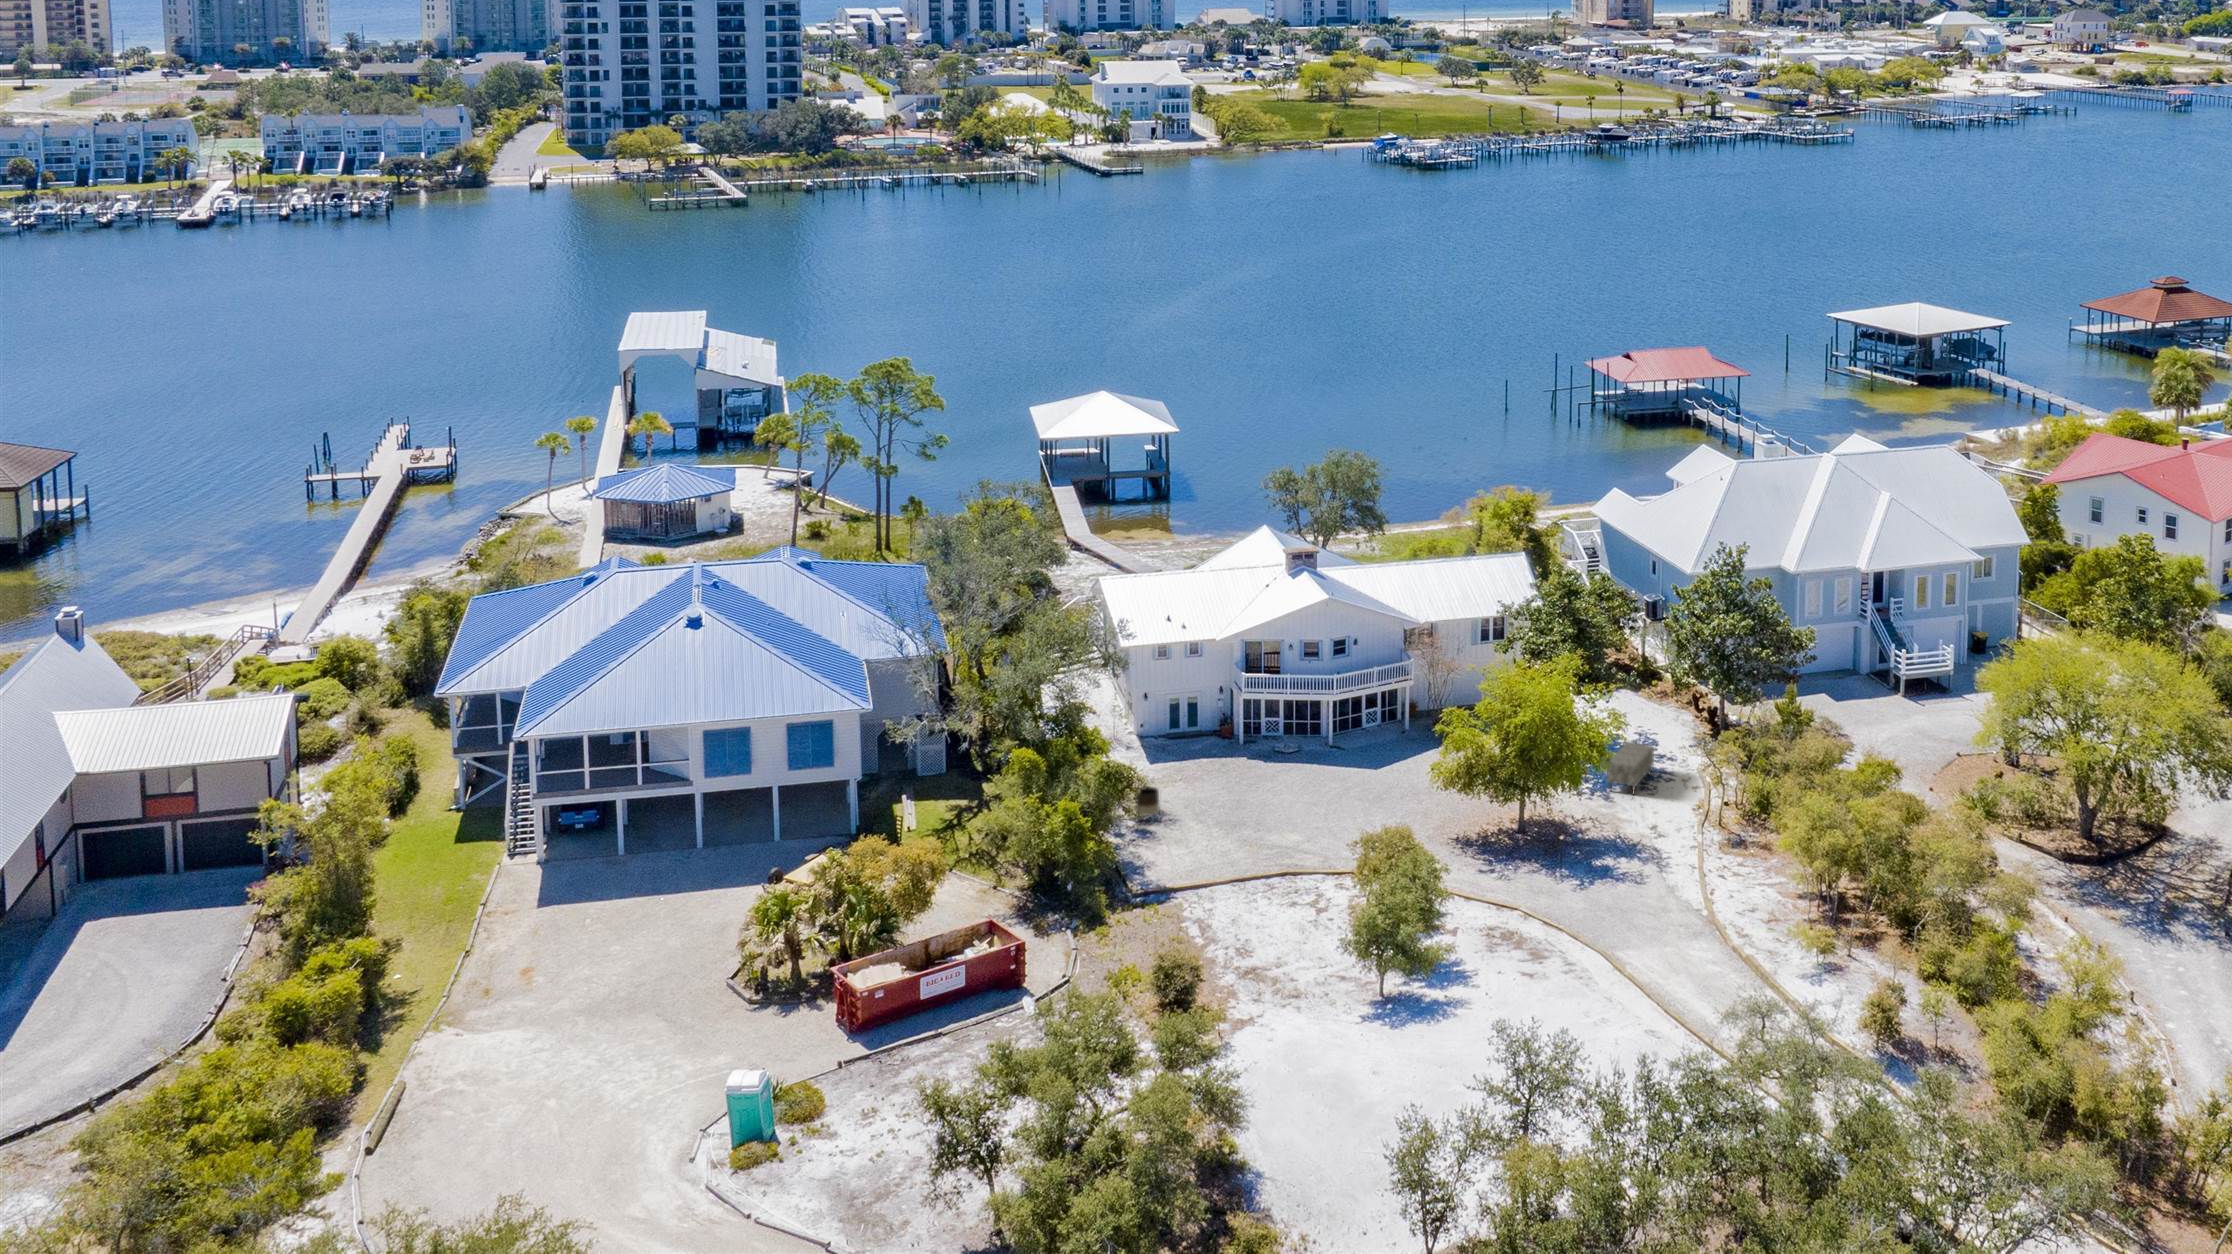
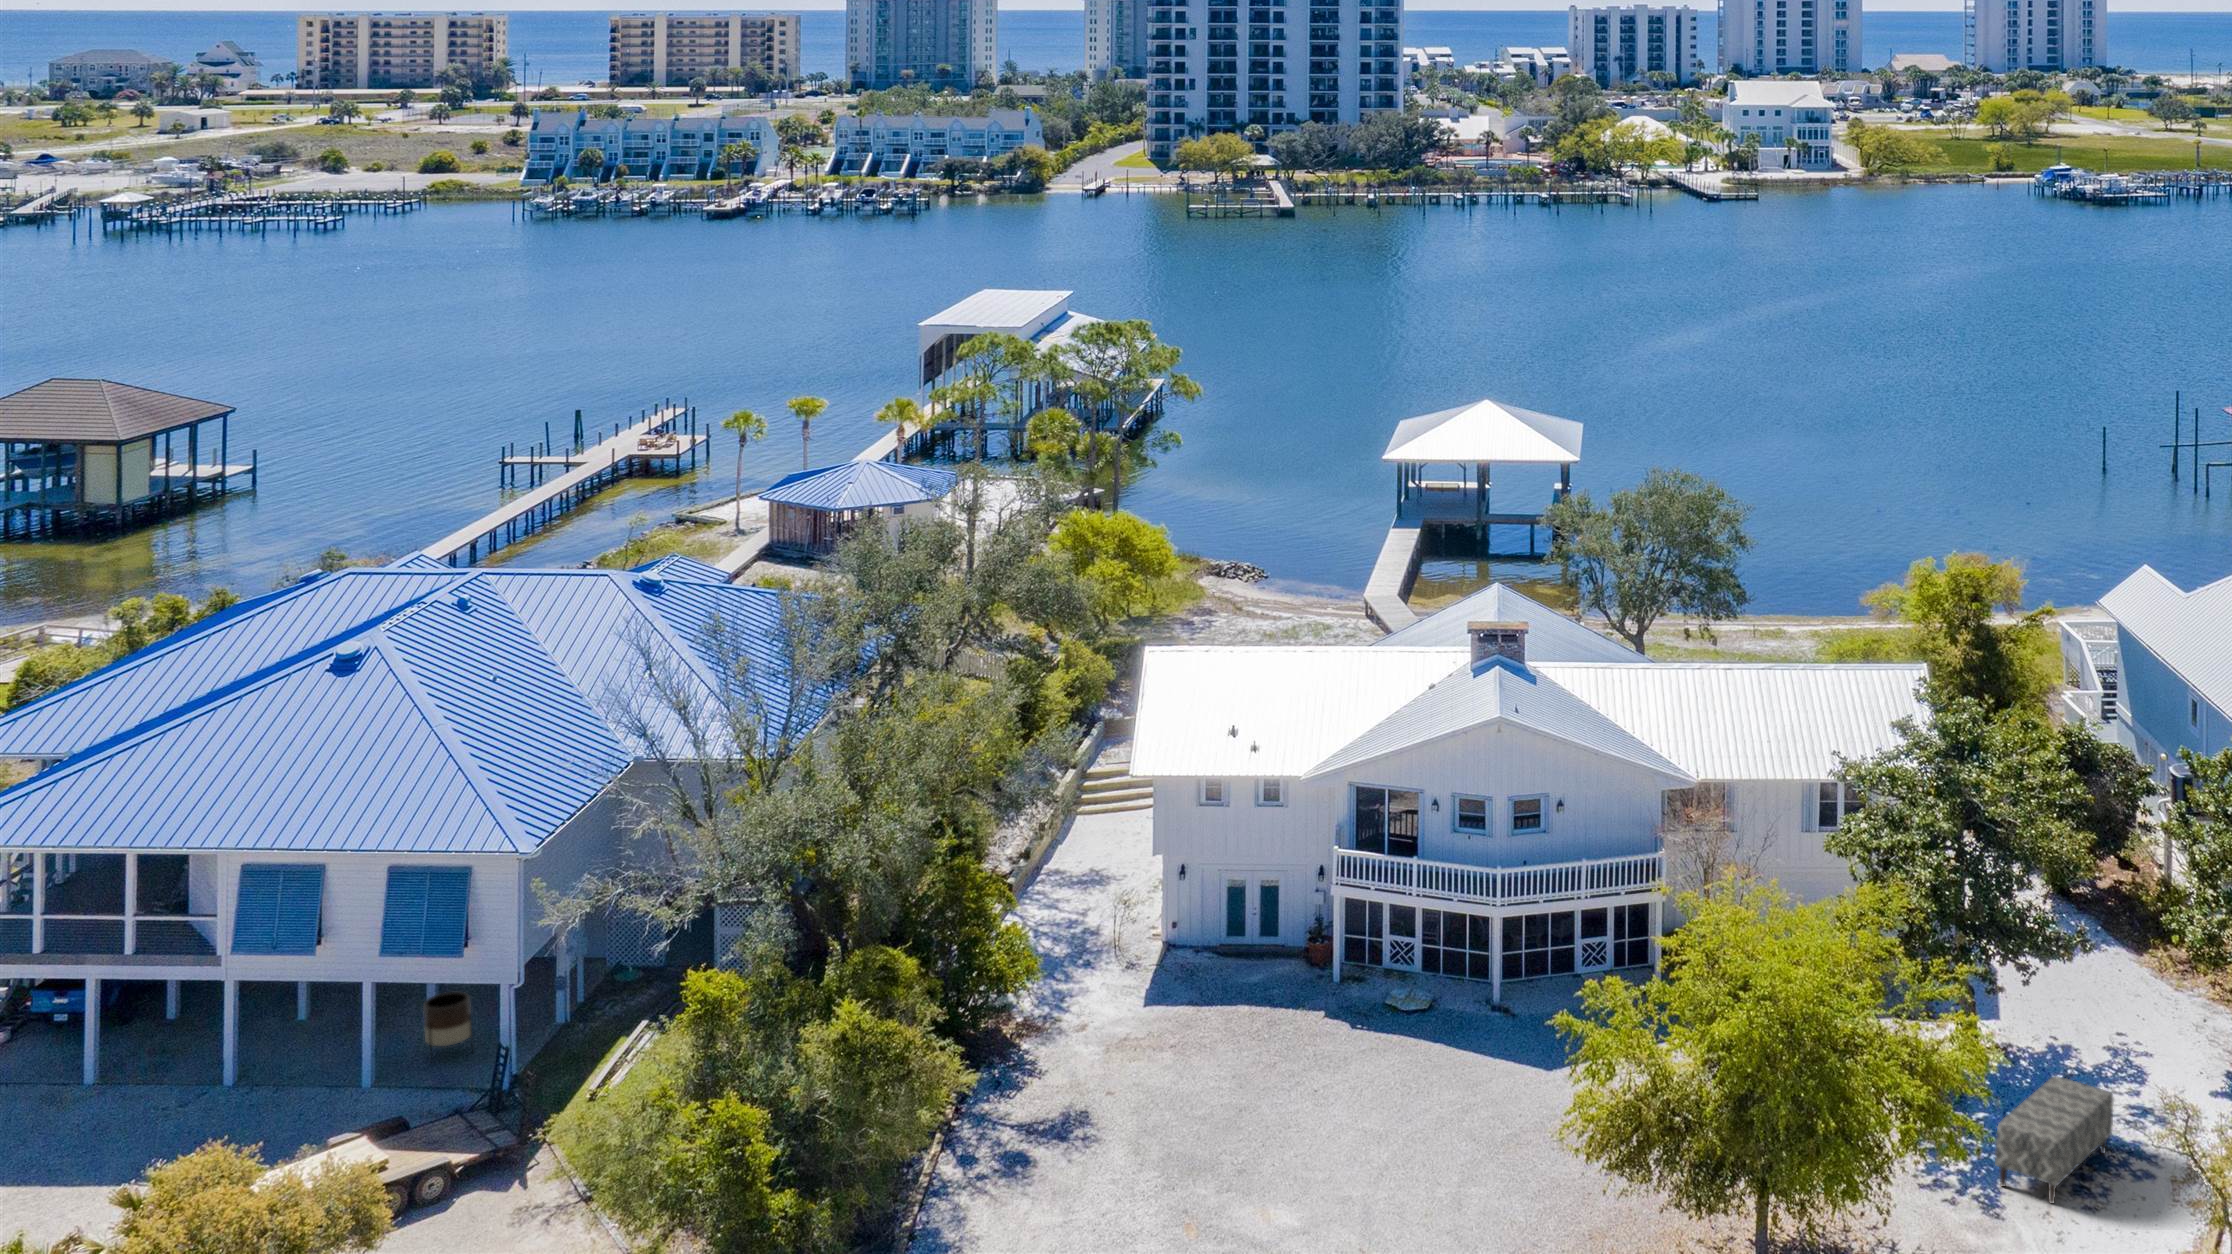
planter: present [1135,787,1159,816] -> present [423,992,472,1046]

